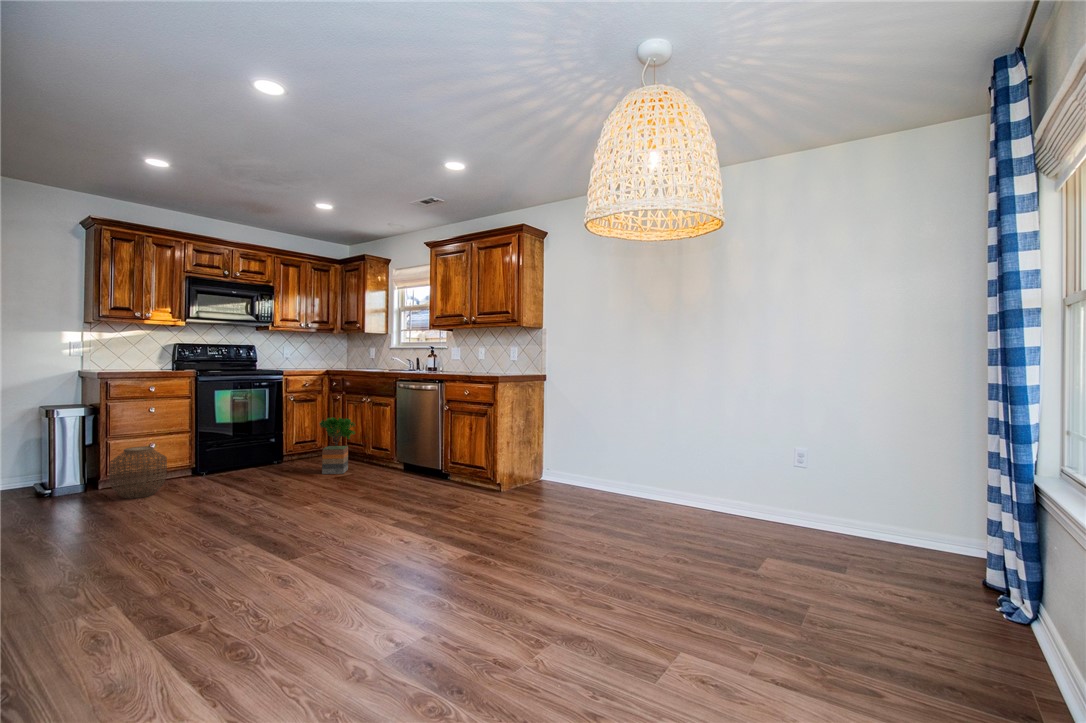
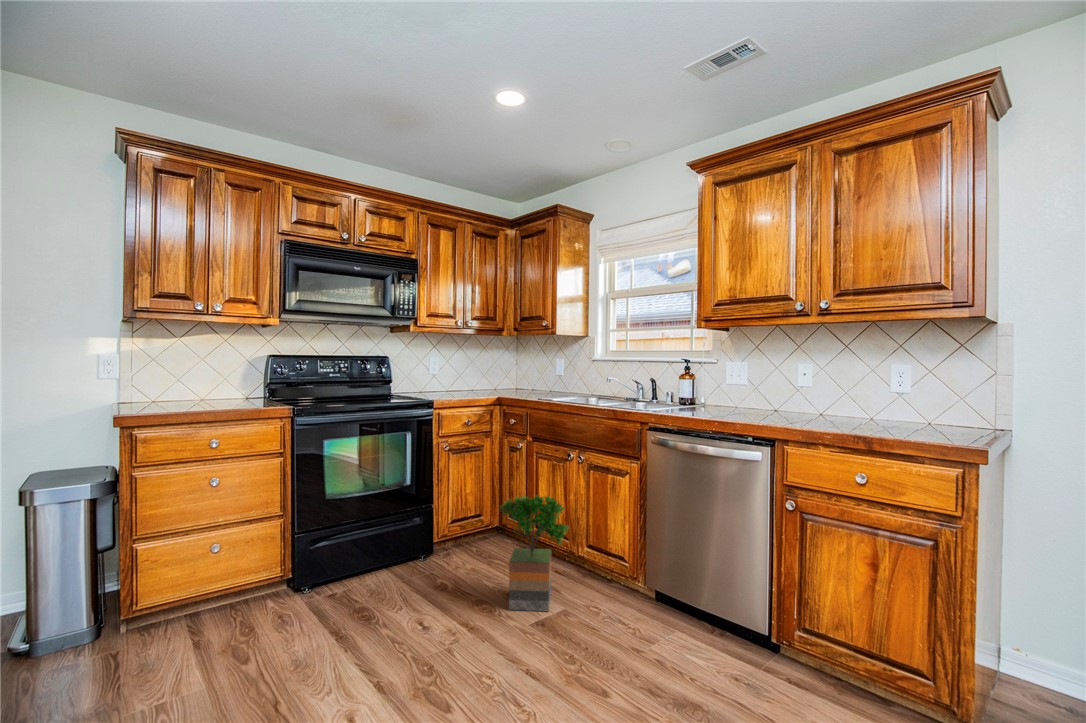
woven basket: present [109,446,167,498] -> none [111,566,226,688]

